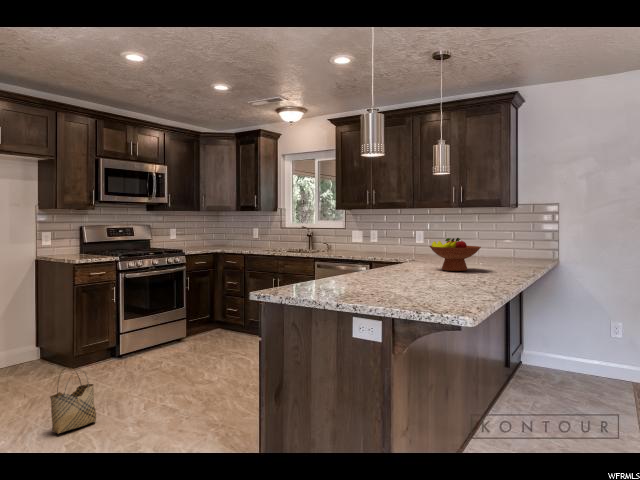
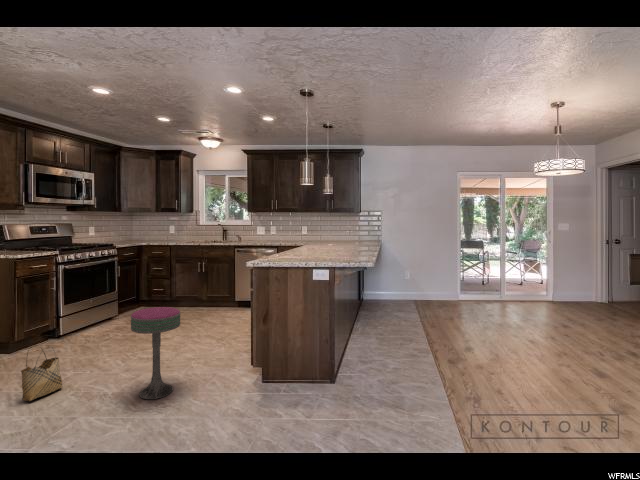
fruit bowl: present [429,238,481,271] -> none [320,237,353,259]
bar stool: none [160,330,222,452] -> present [131,307,180,399]

